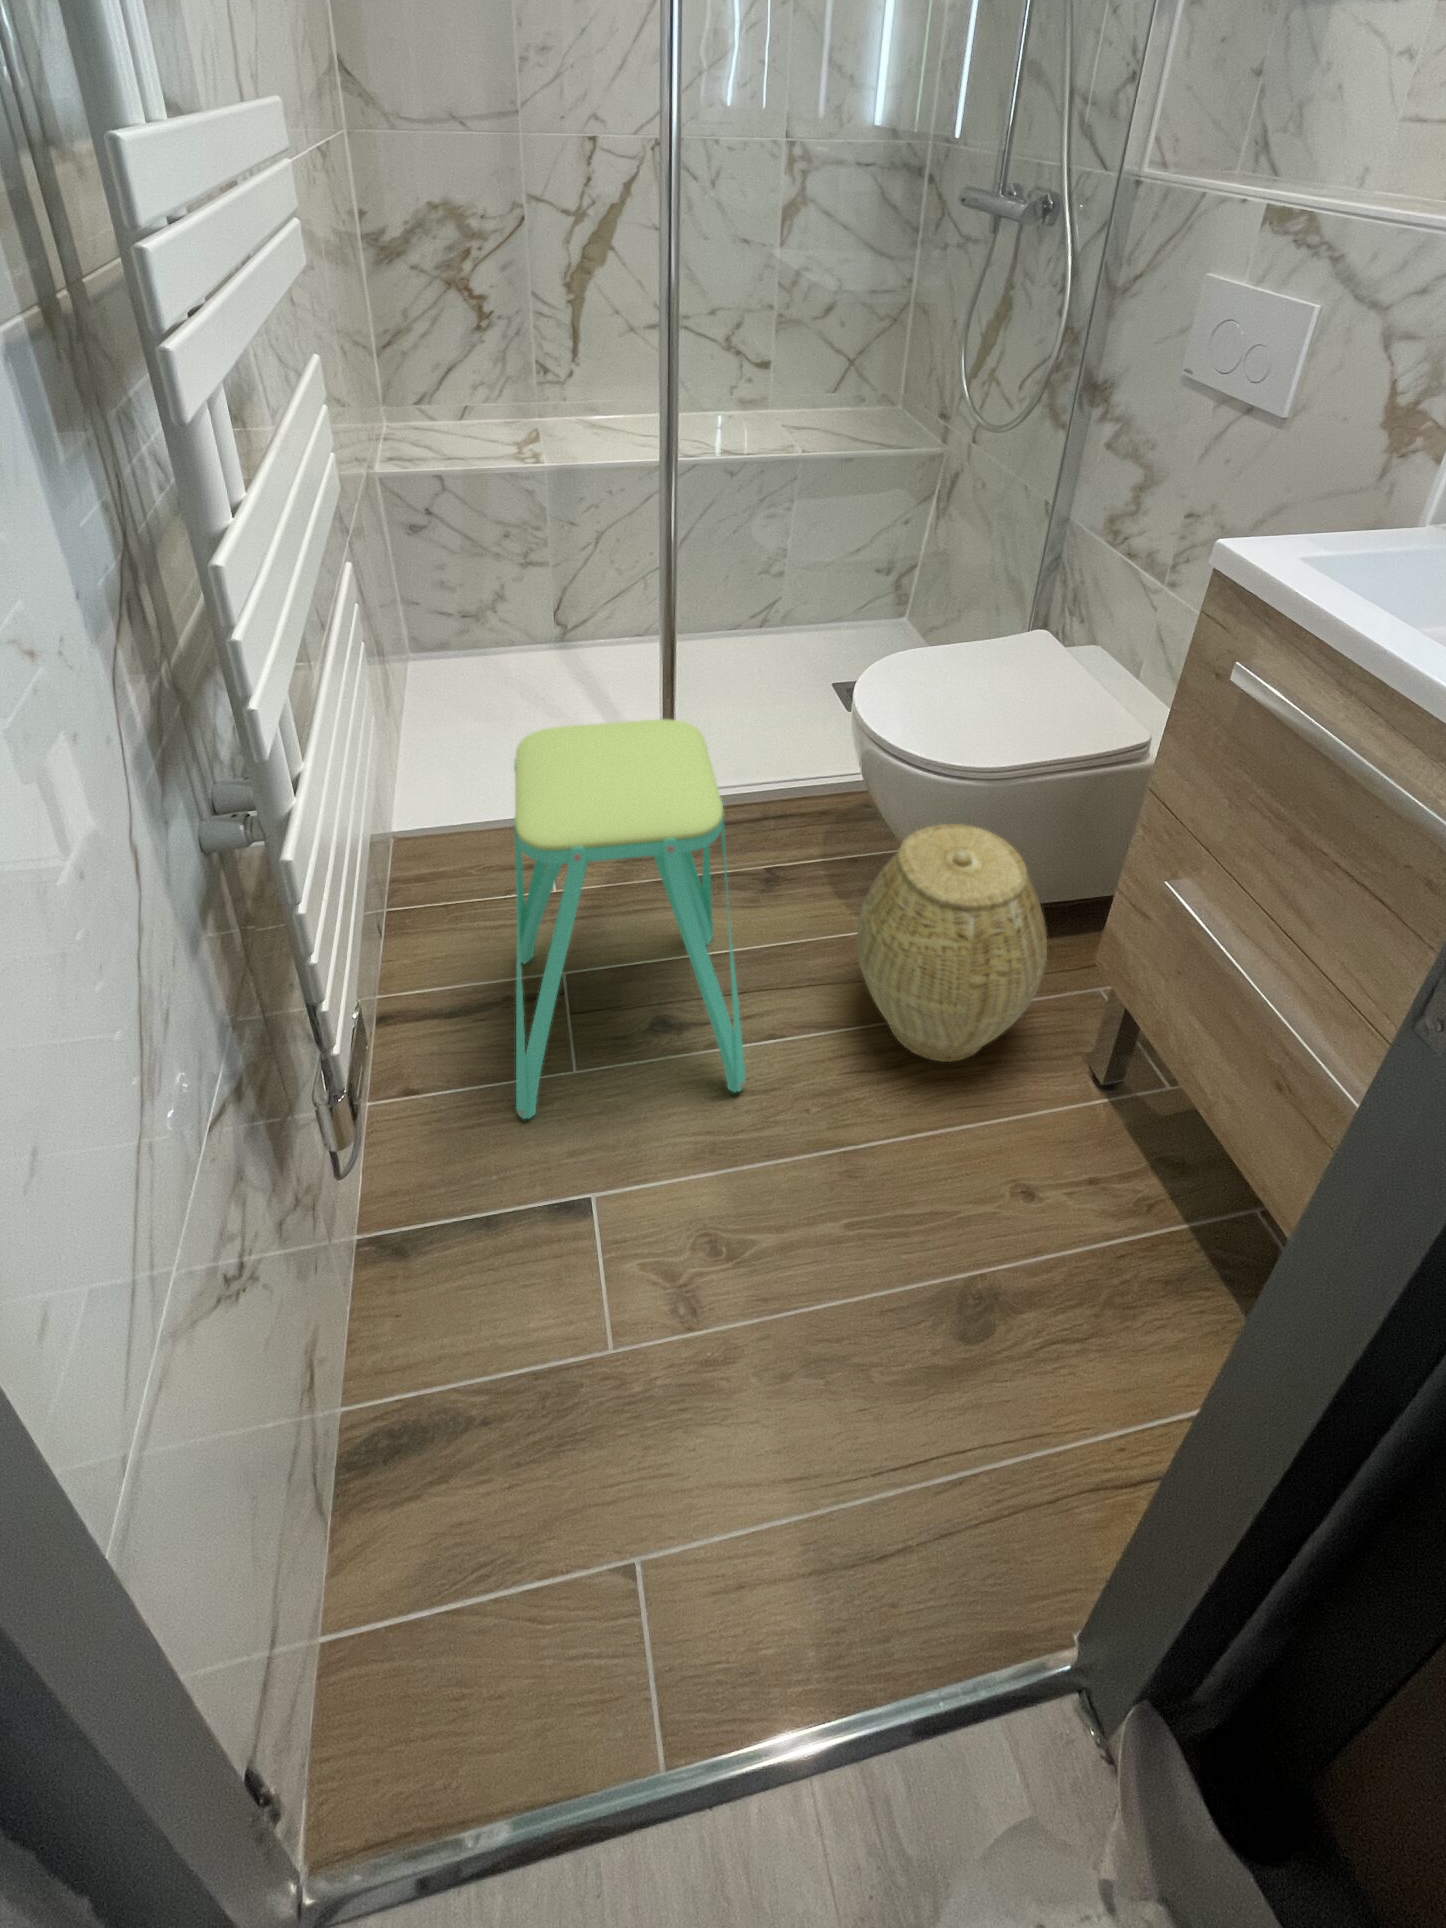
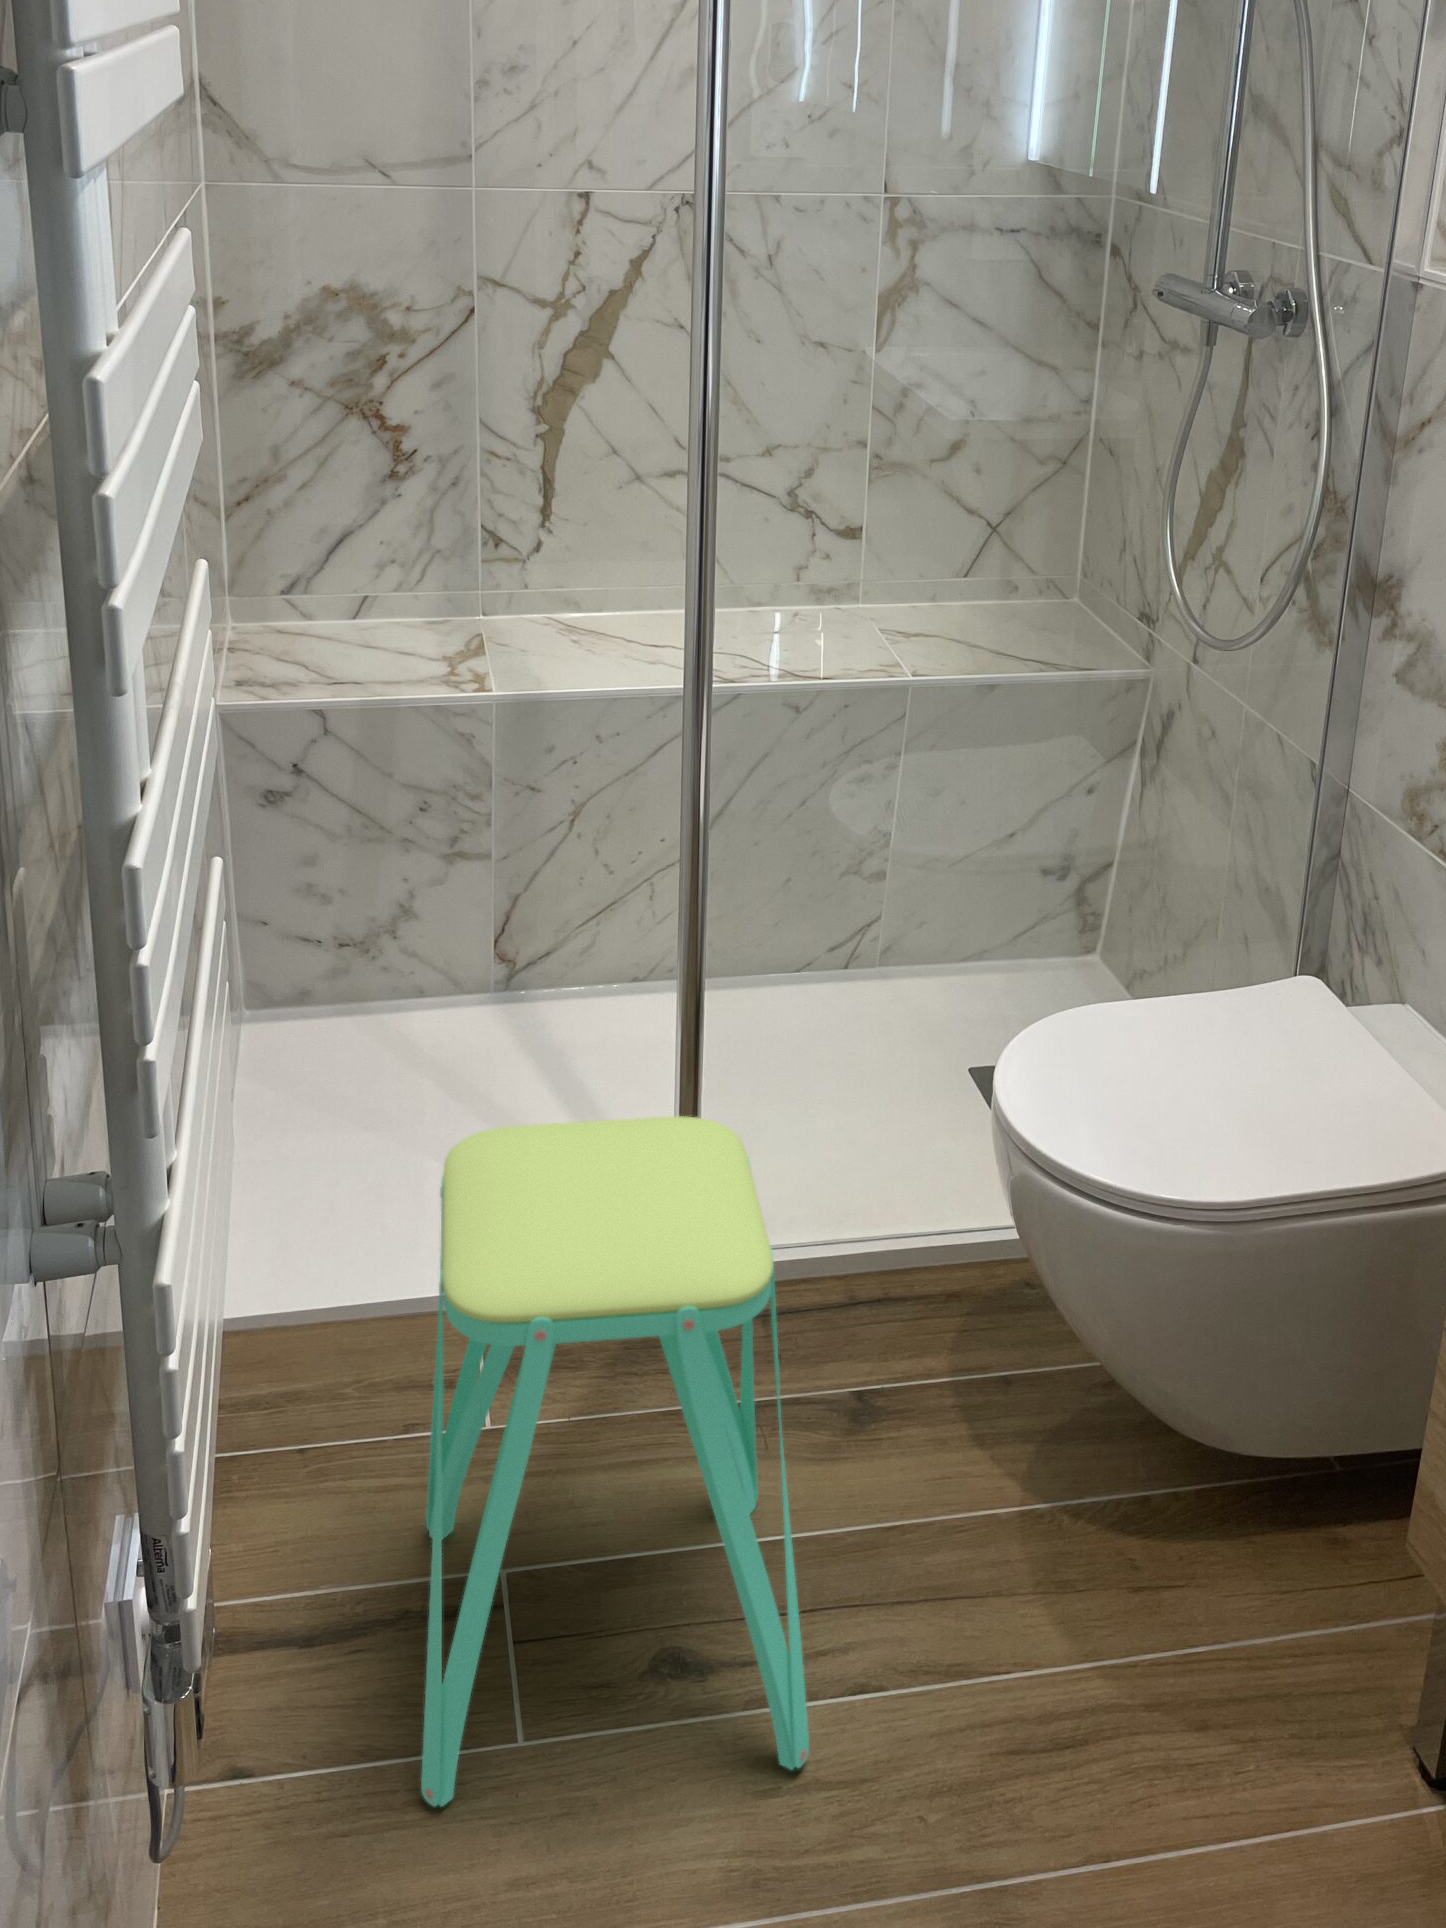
woven basket: present [857,824,1047,1062] -> none [999,1300,1316,1726]

